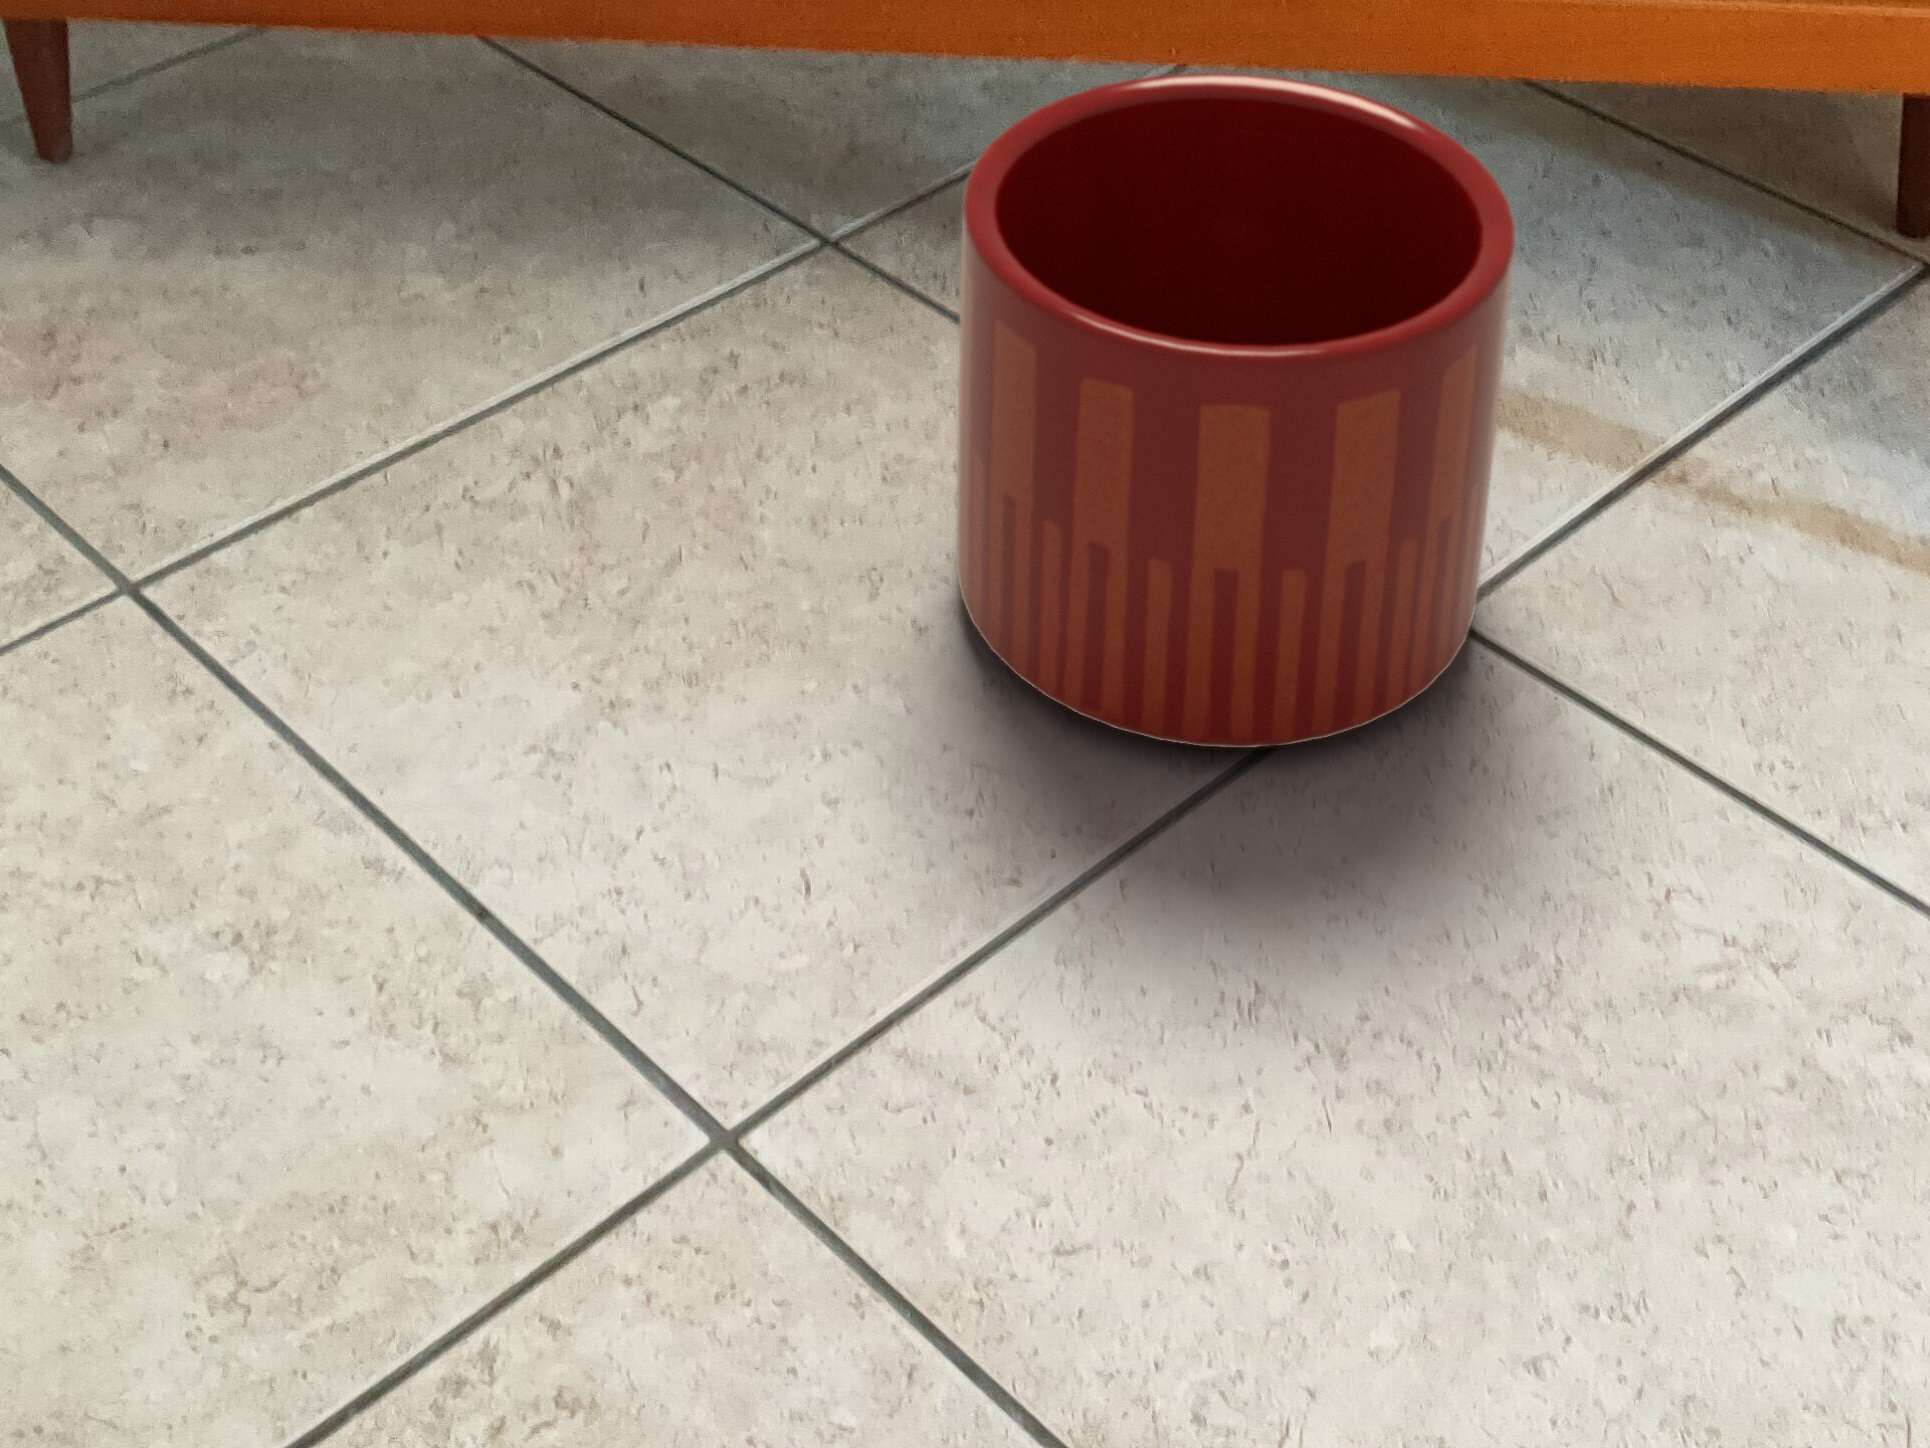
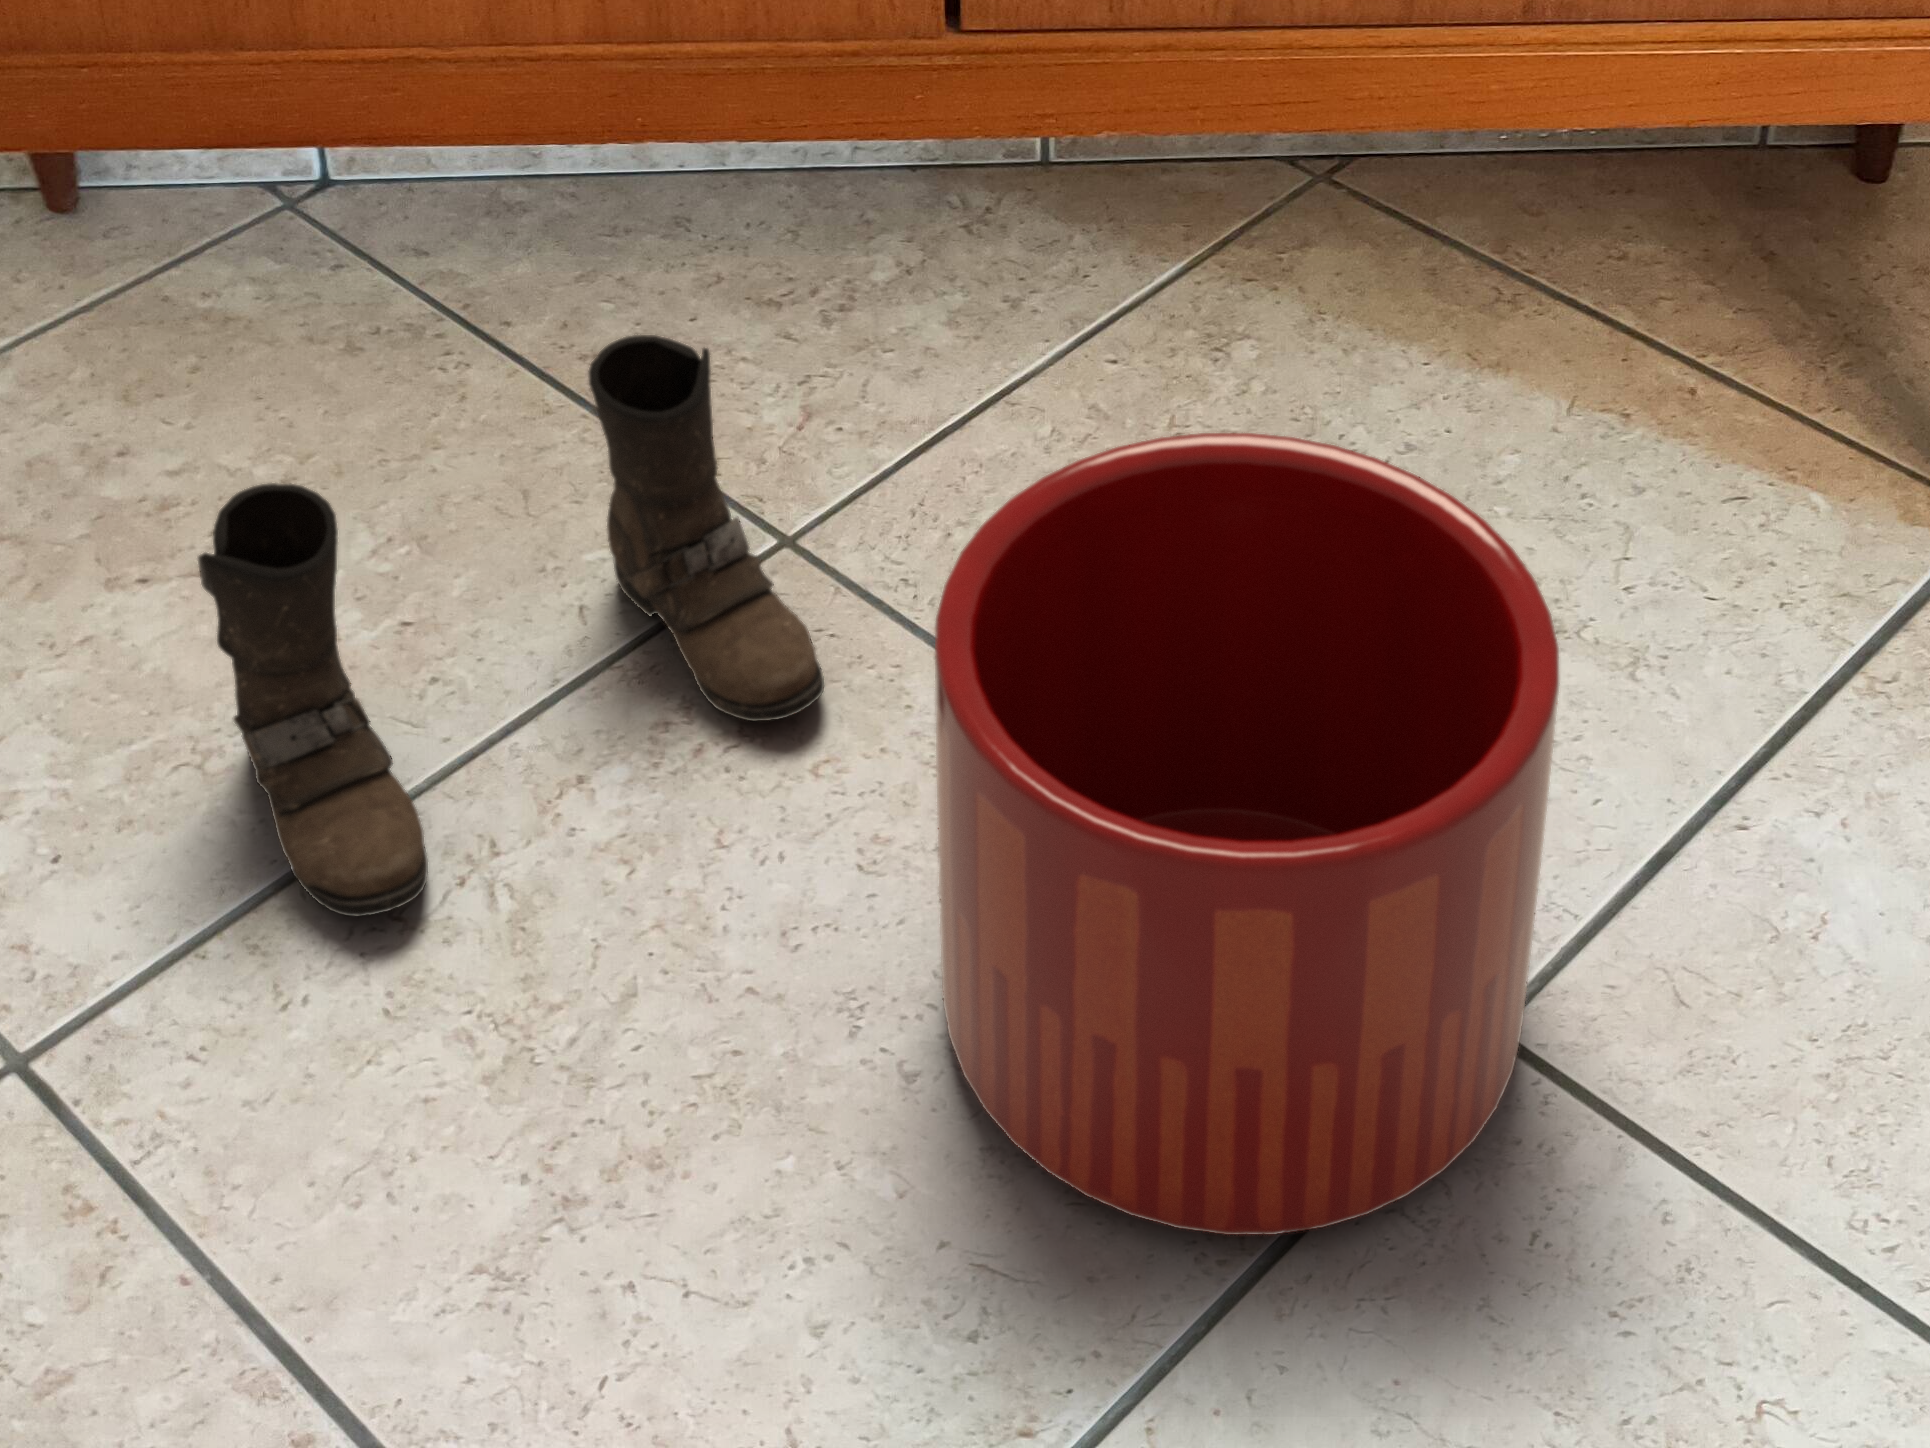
boots: none [306,24,860,490] -> present [198,335,824,916]

